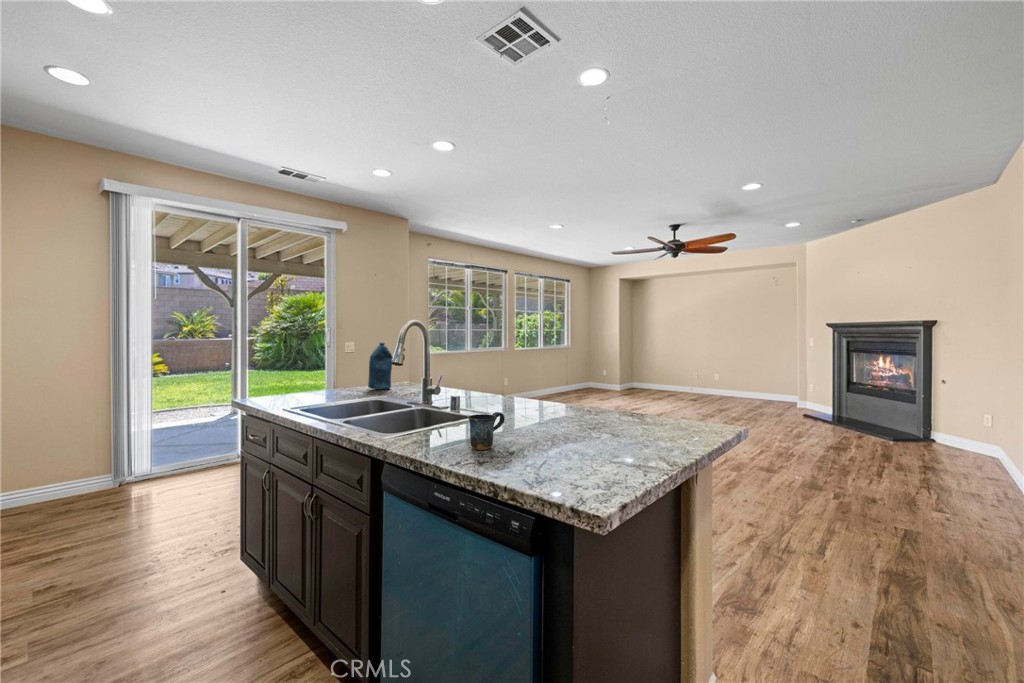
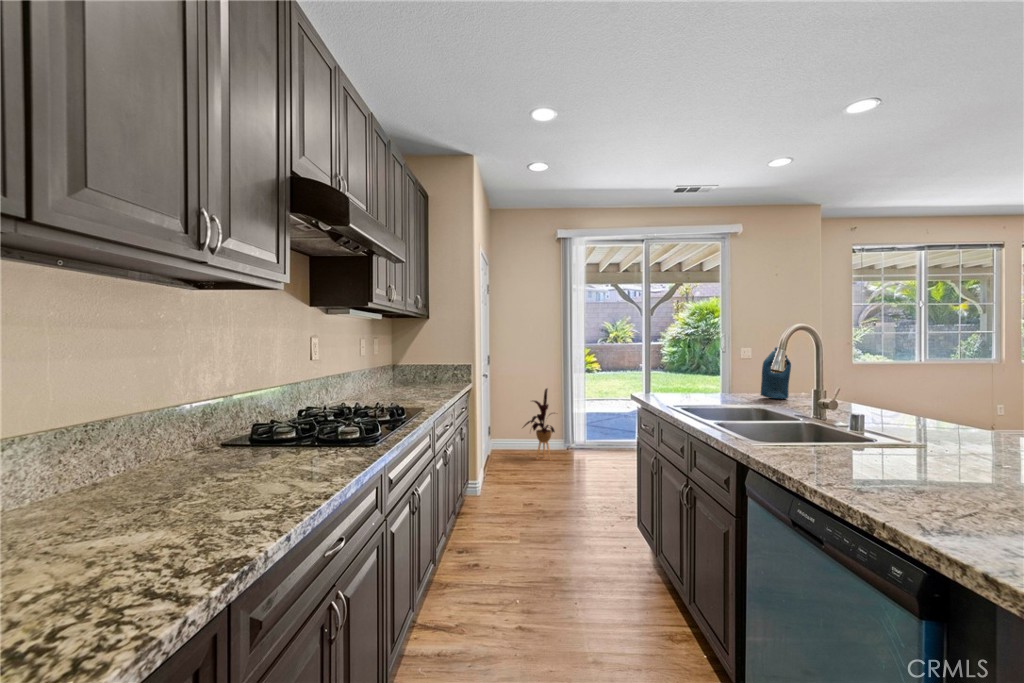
house plant: none [25,405,101,510] -> present [523,389,555,460]
mug: present [468,412,505,450] -> none [855,434,918,480]

